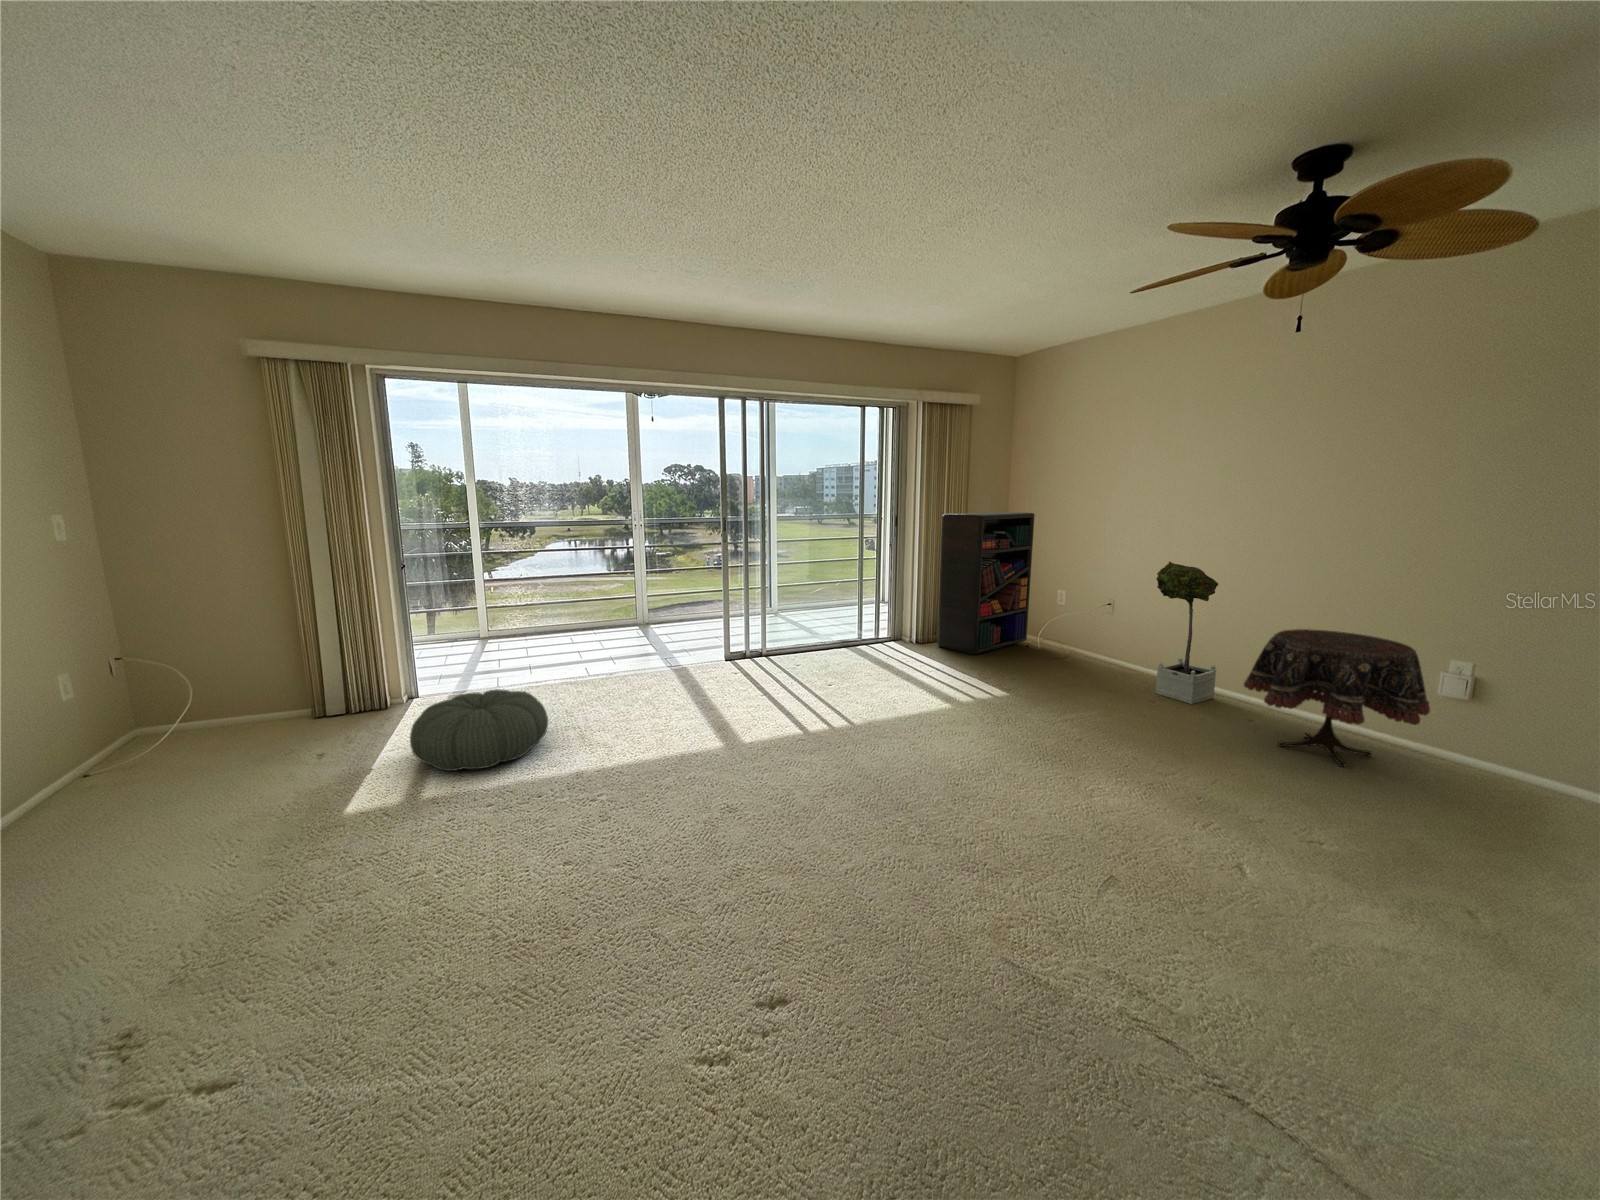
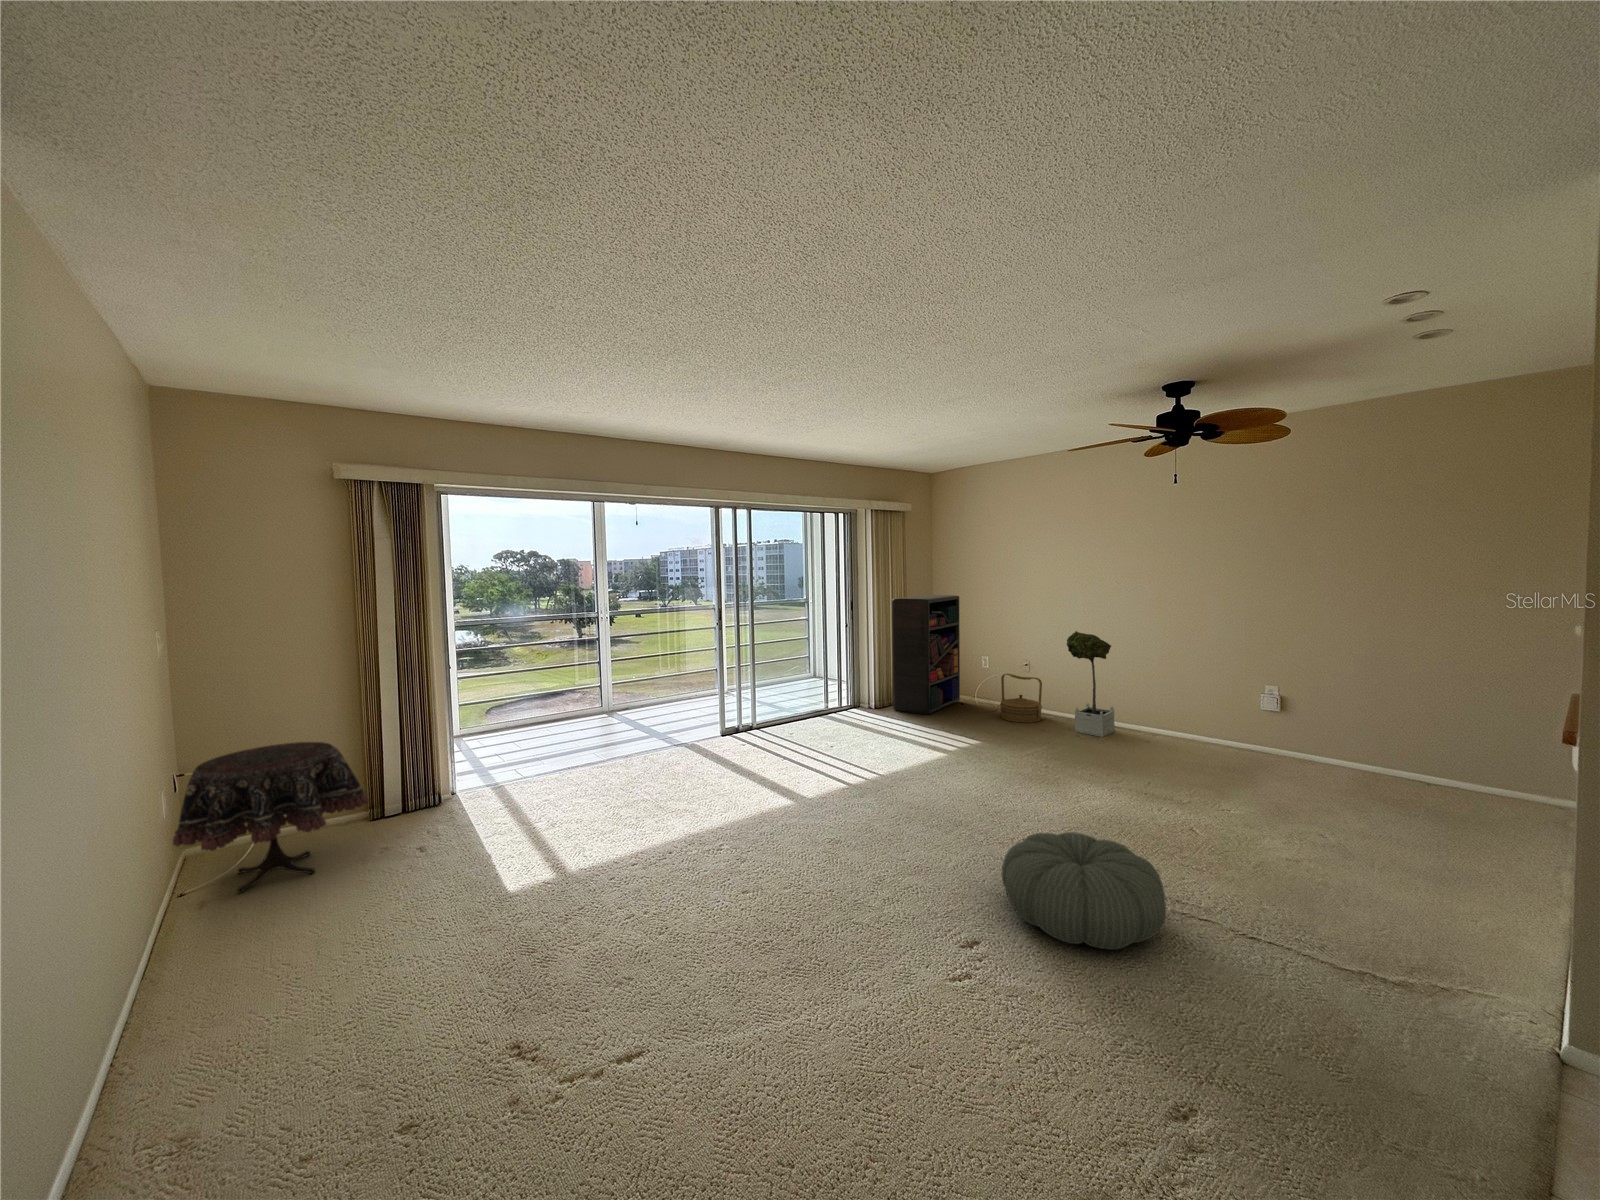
woven basket: none [1066,612,1122,676] -> present [1000,674,1042,723]
side table: present [1244,629,1430,767] -> present [173,742,368,894]
pouf: present [410,689,548,771] -> present [1001,832,1166,950]

